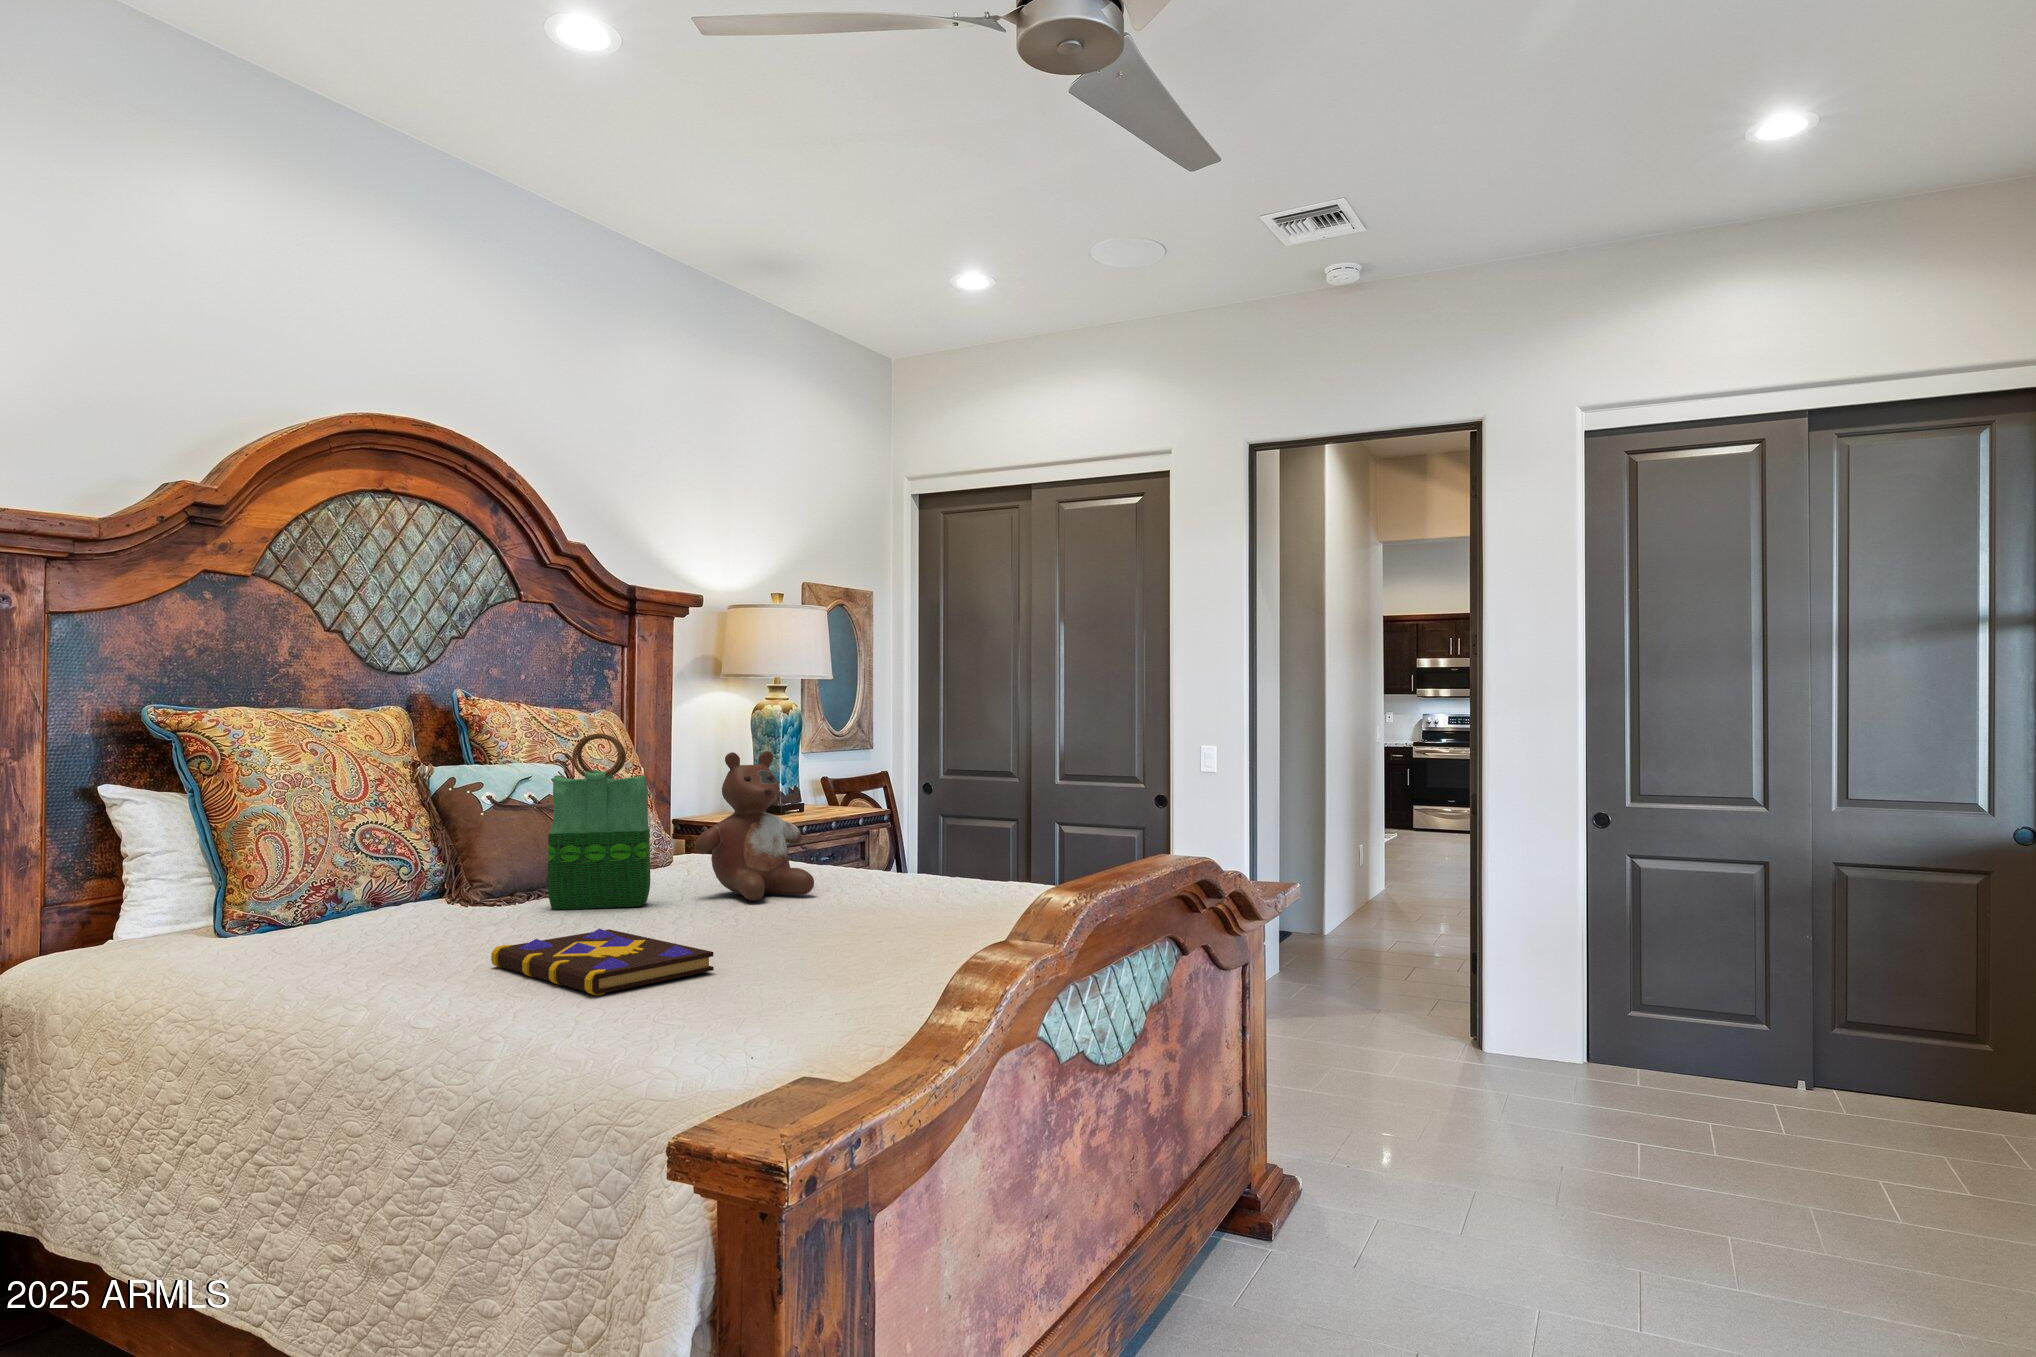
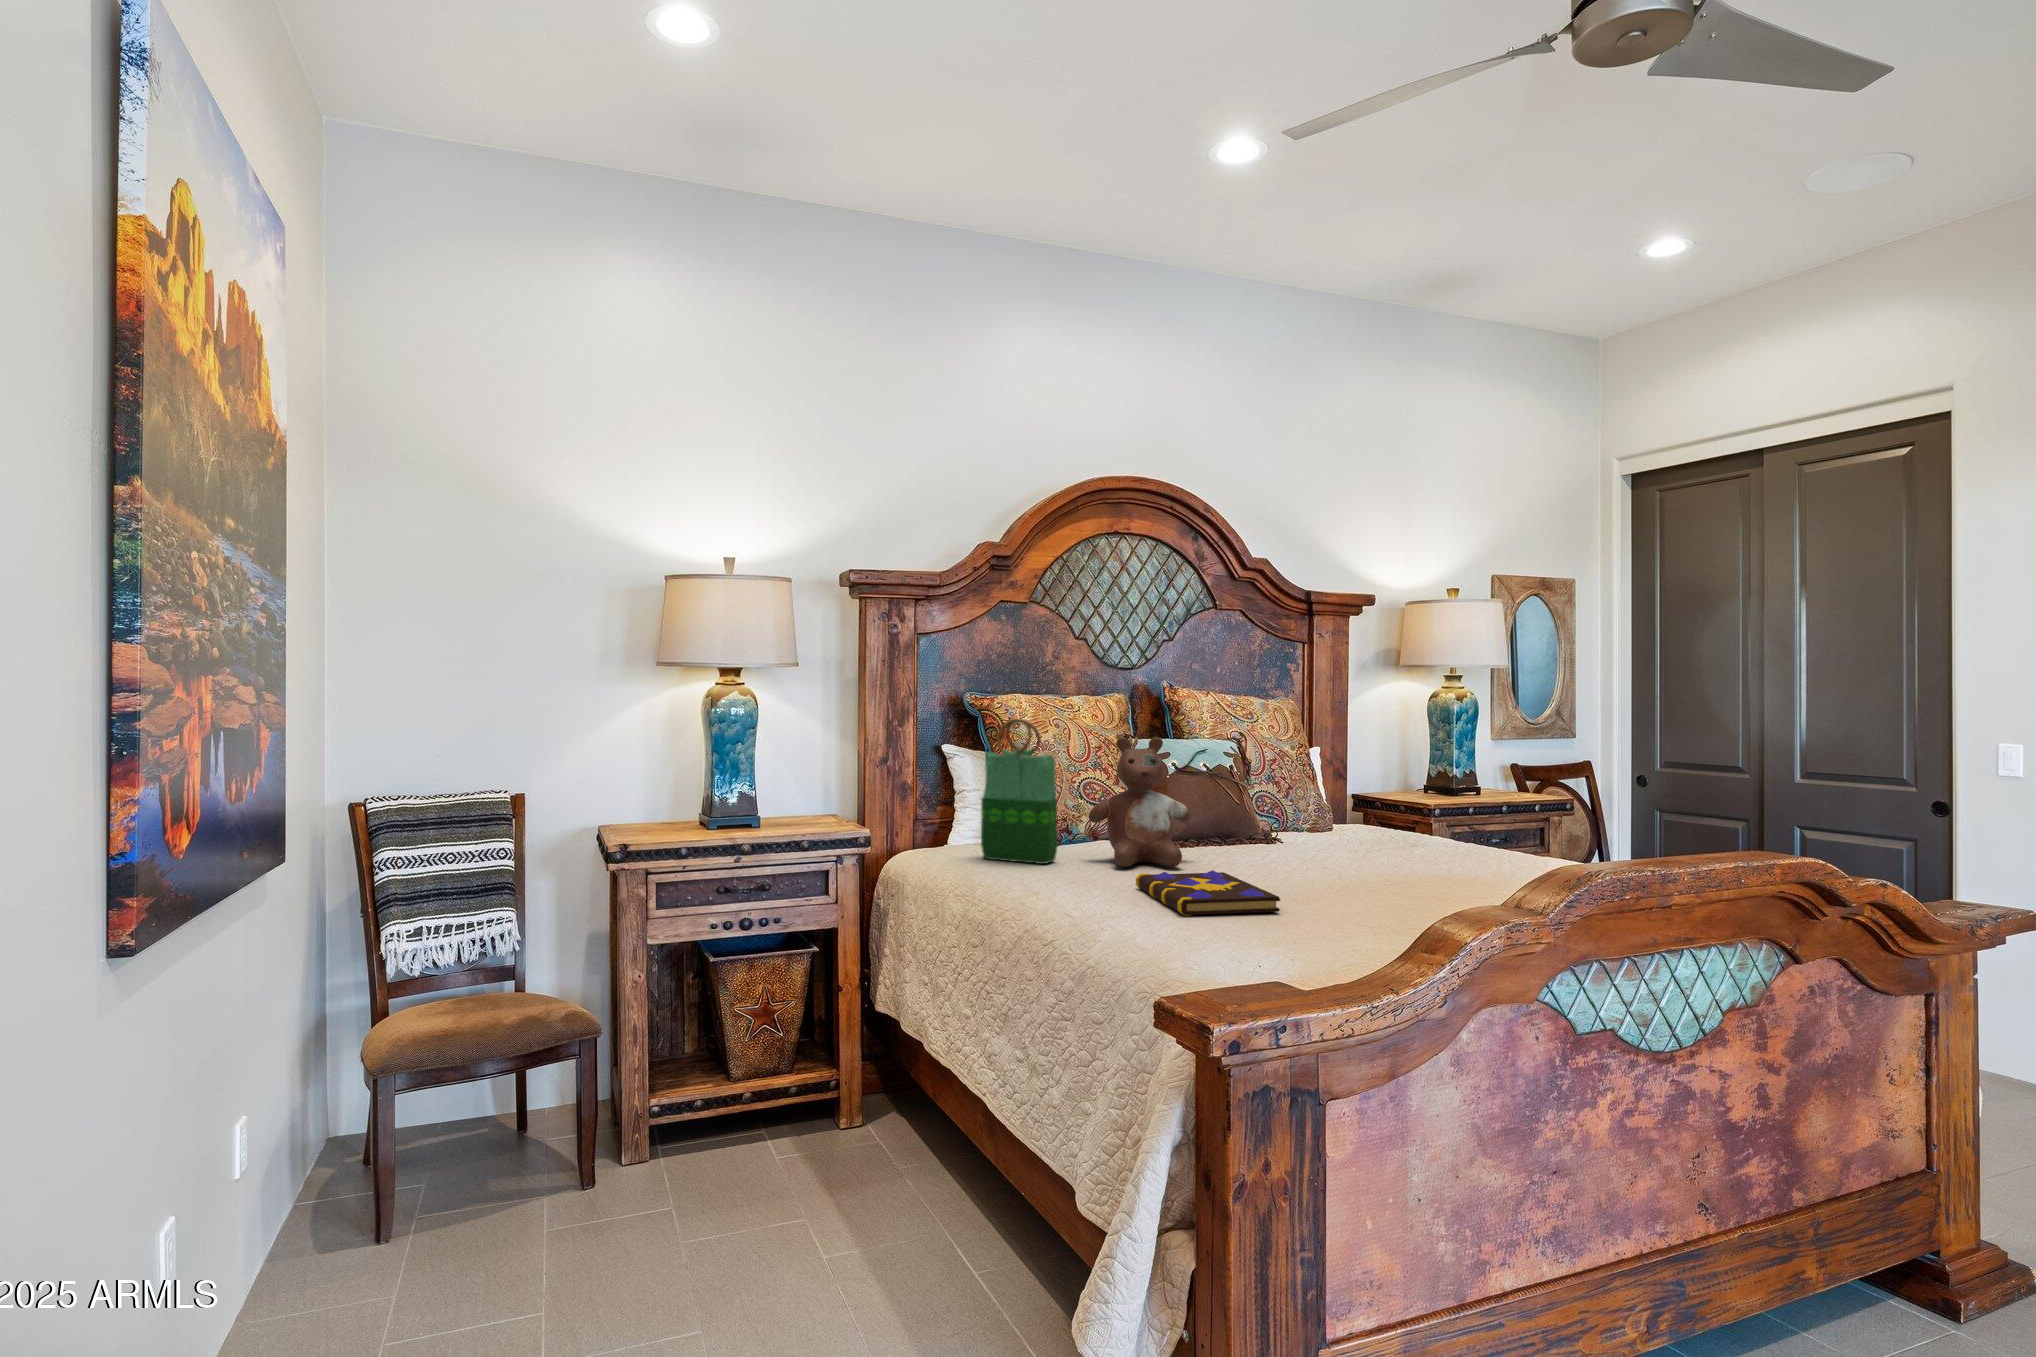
tote bag: present [548,734,650,910] -> present [981,719,1058,864]
stuffed bear: present [695,751,814,901] -> present [1089,737,1191,867]

